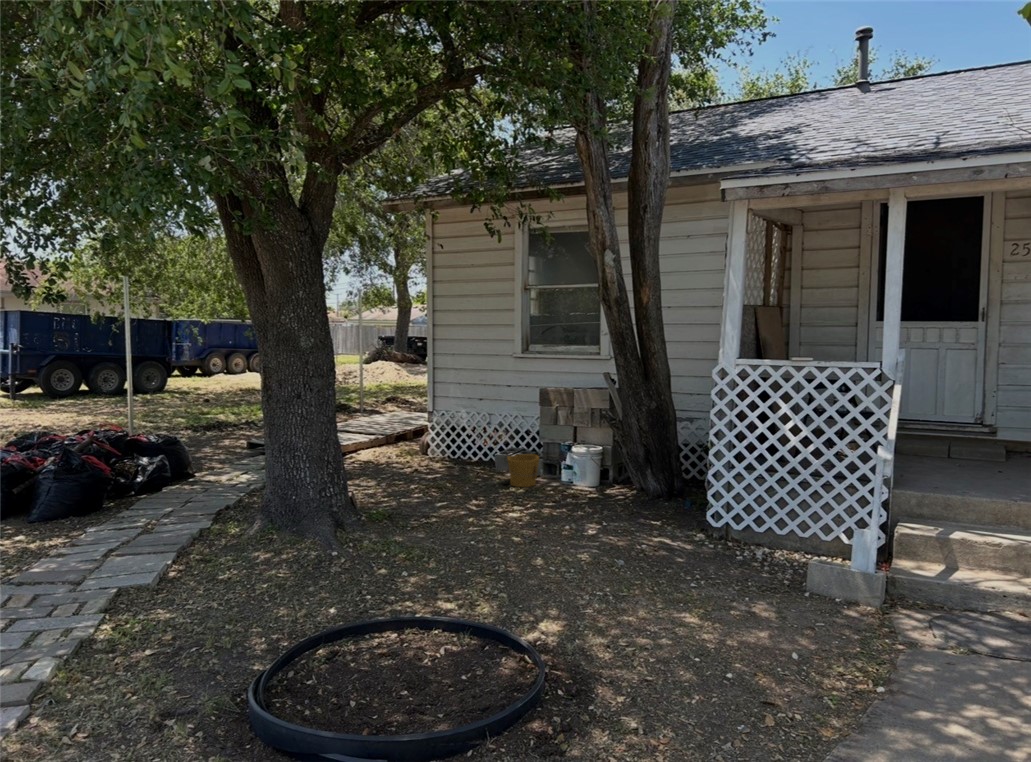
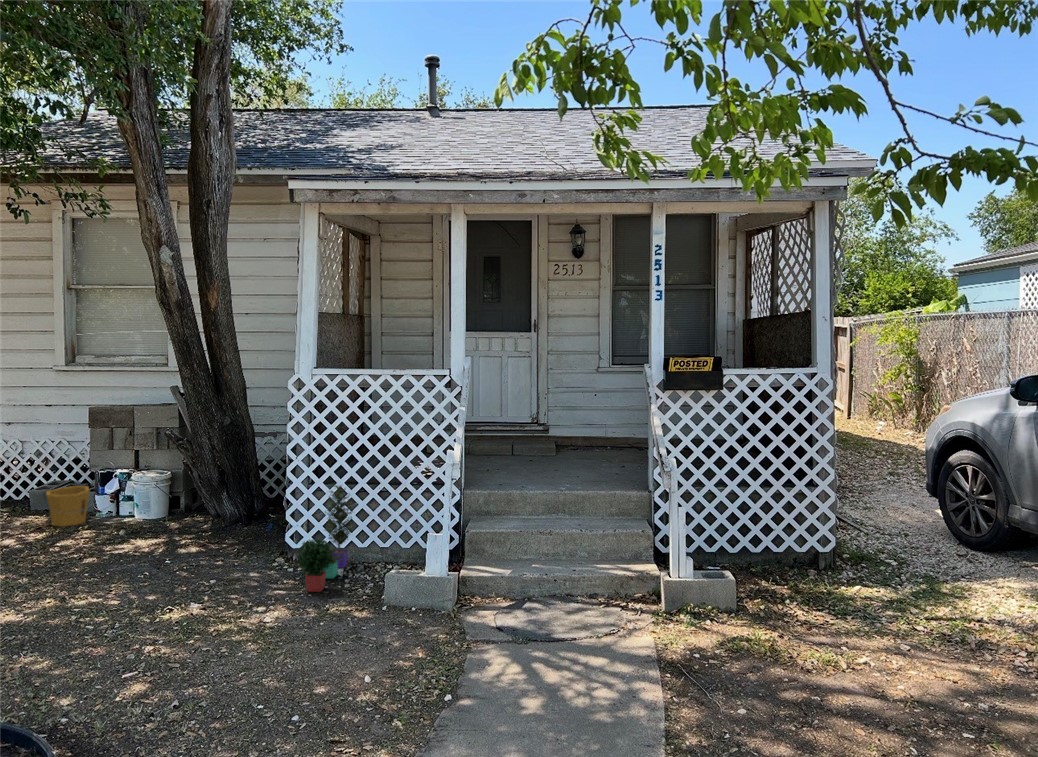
potted plant: none [719,469,776,570] -> present [297,483,354,592]

